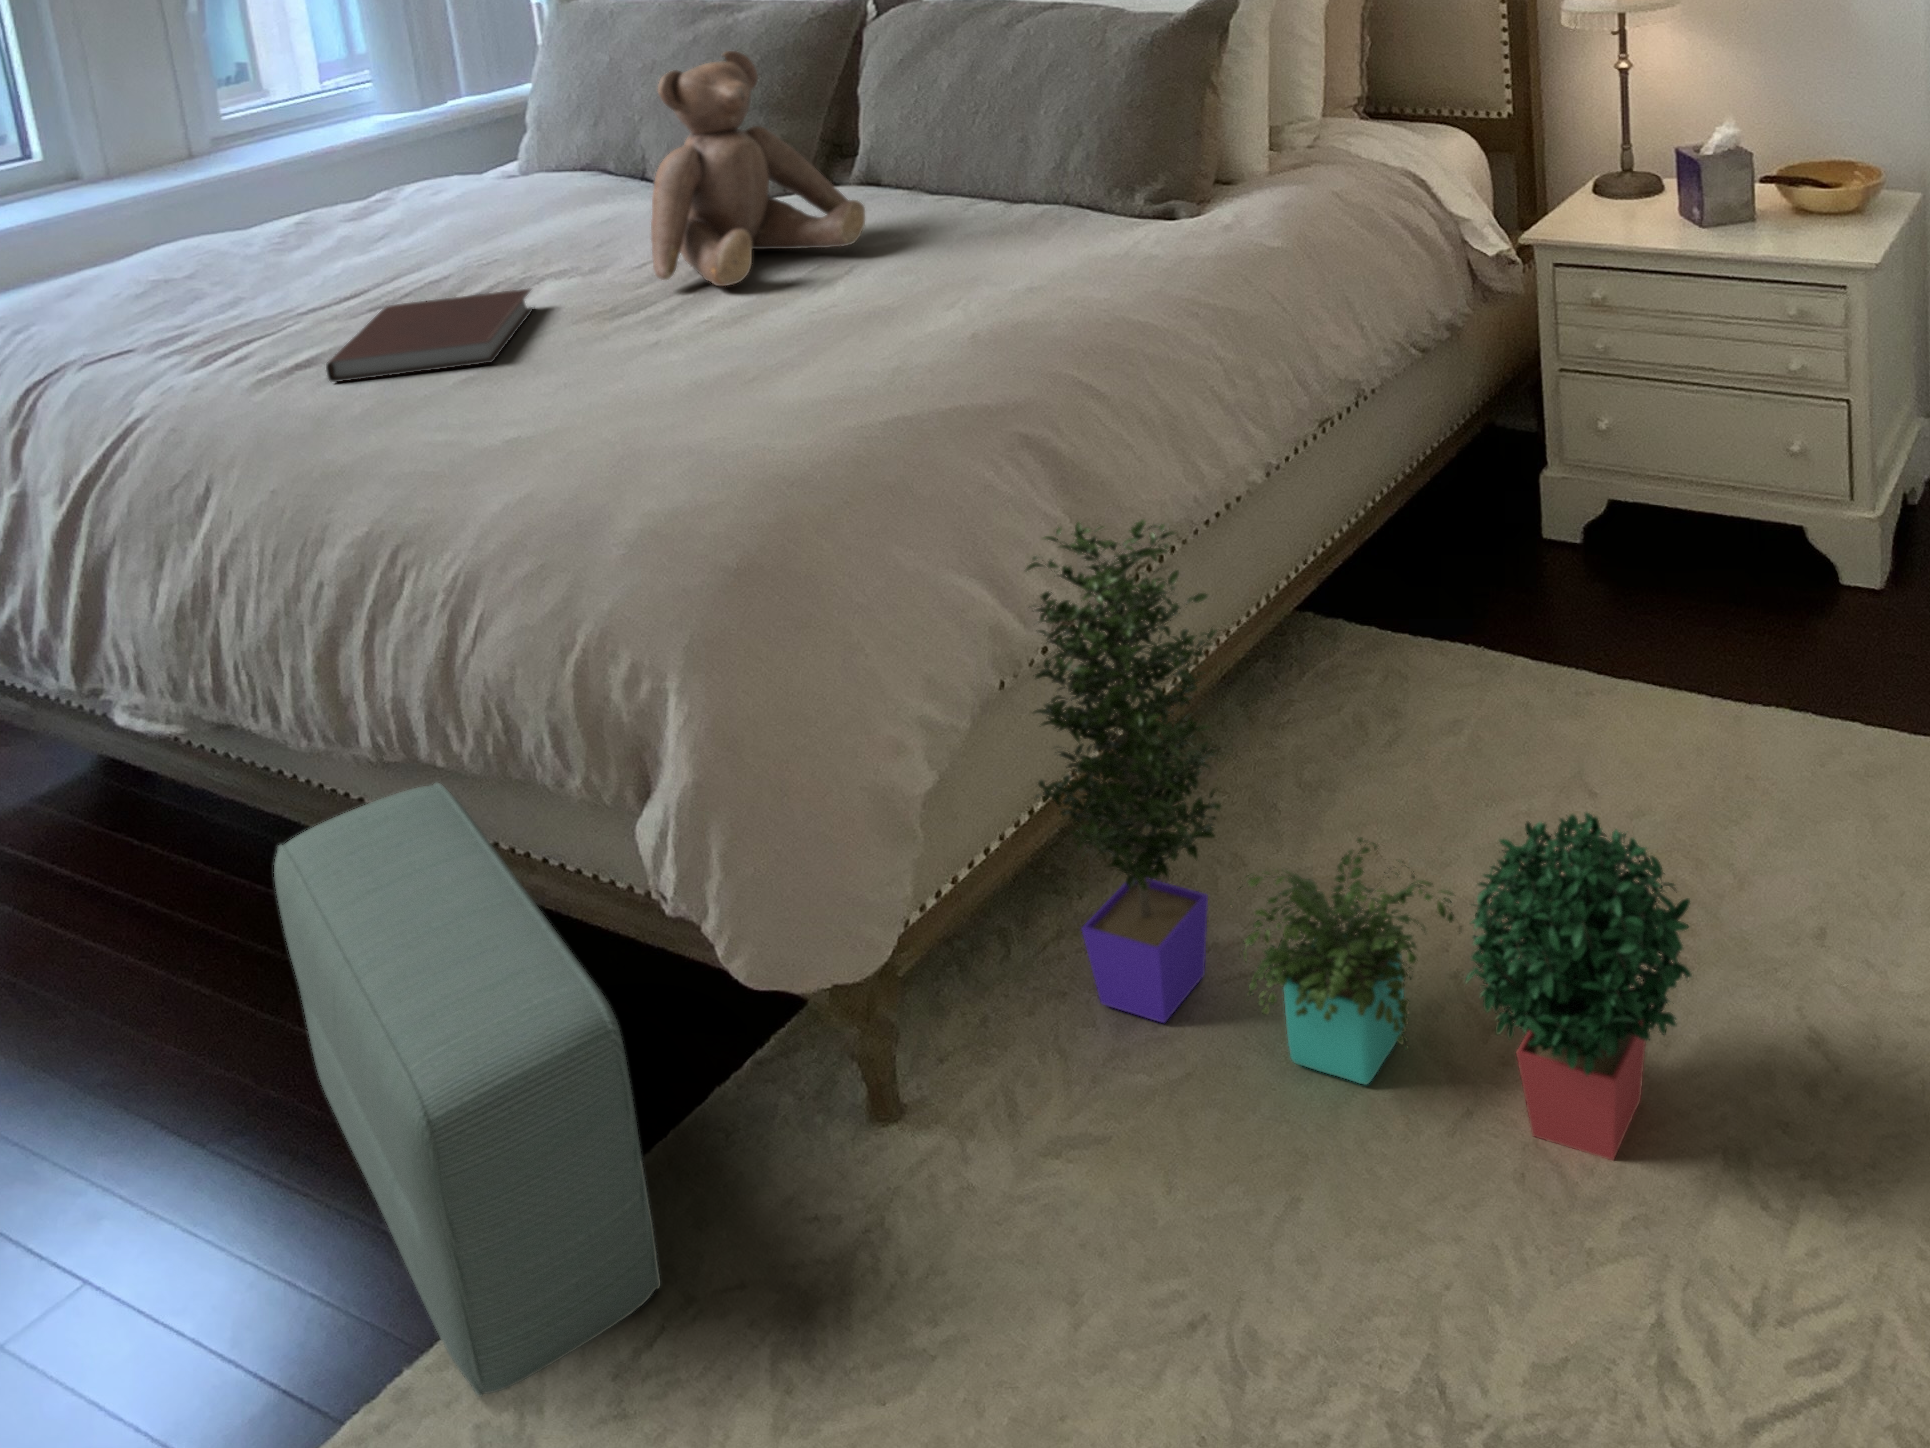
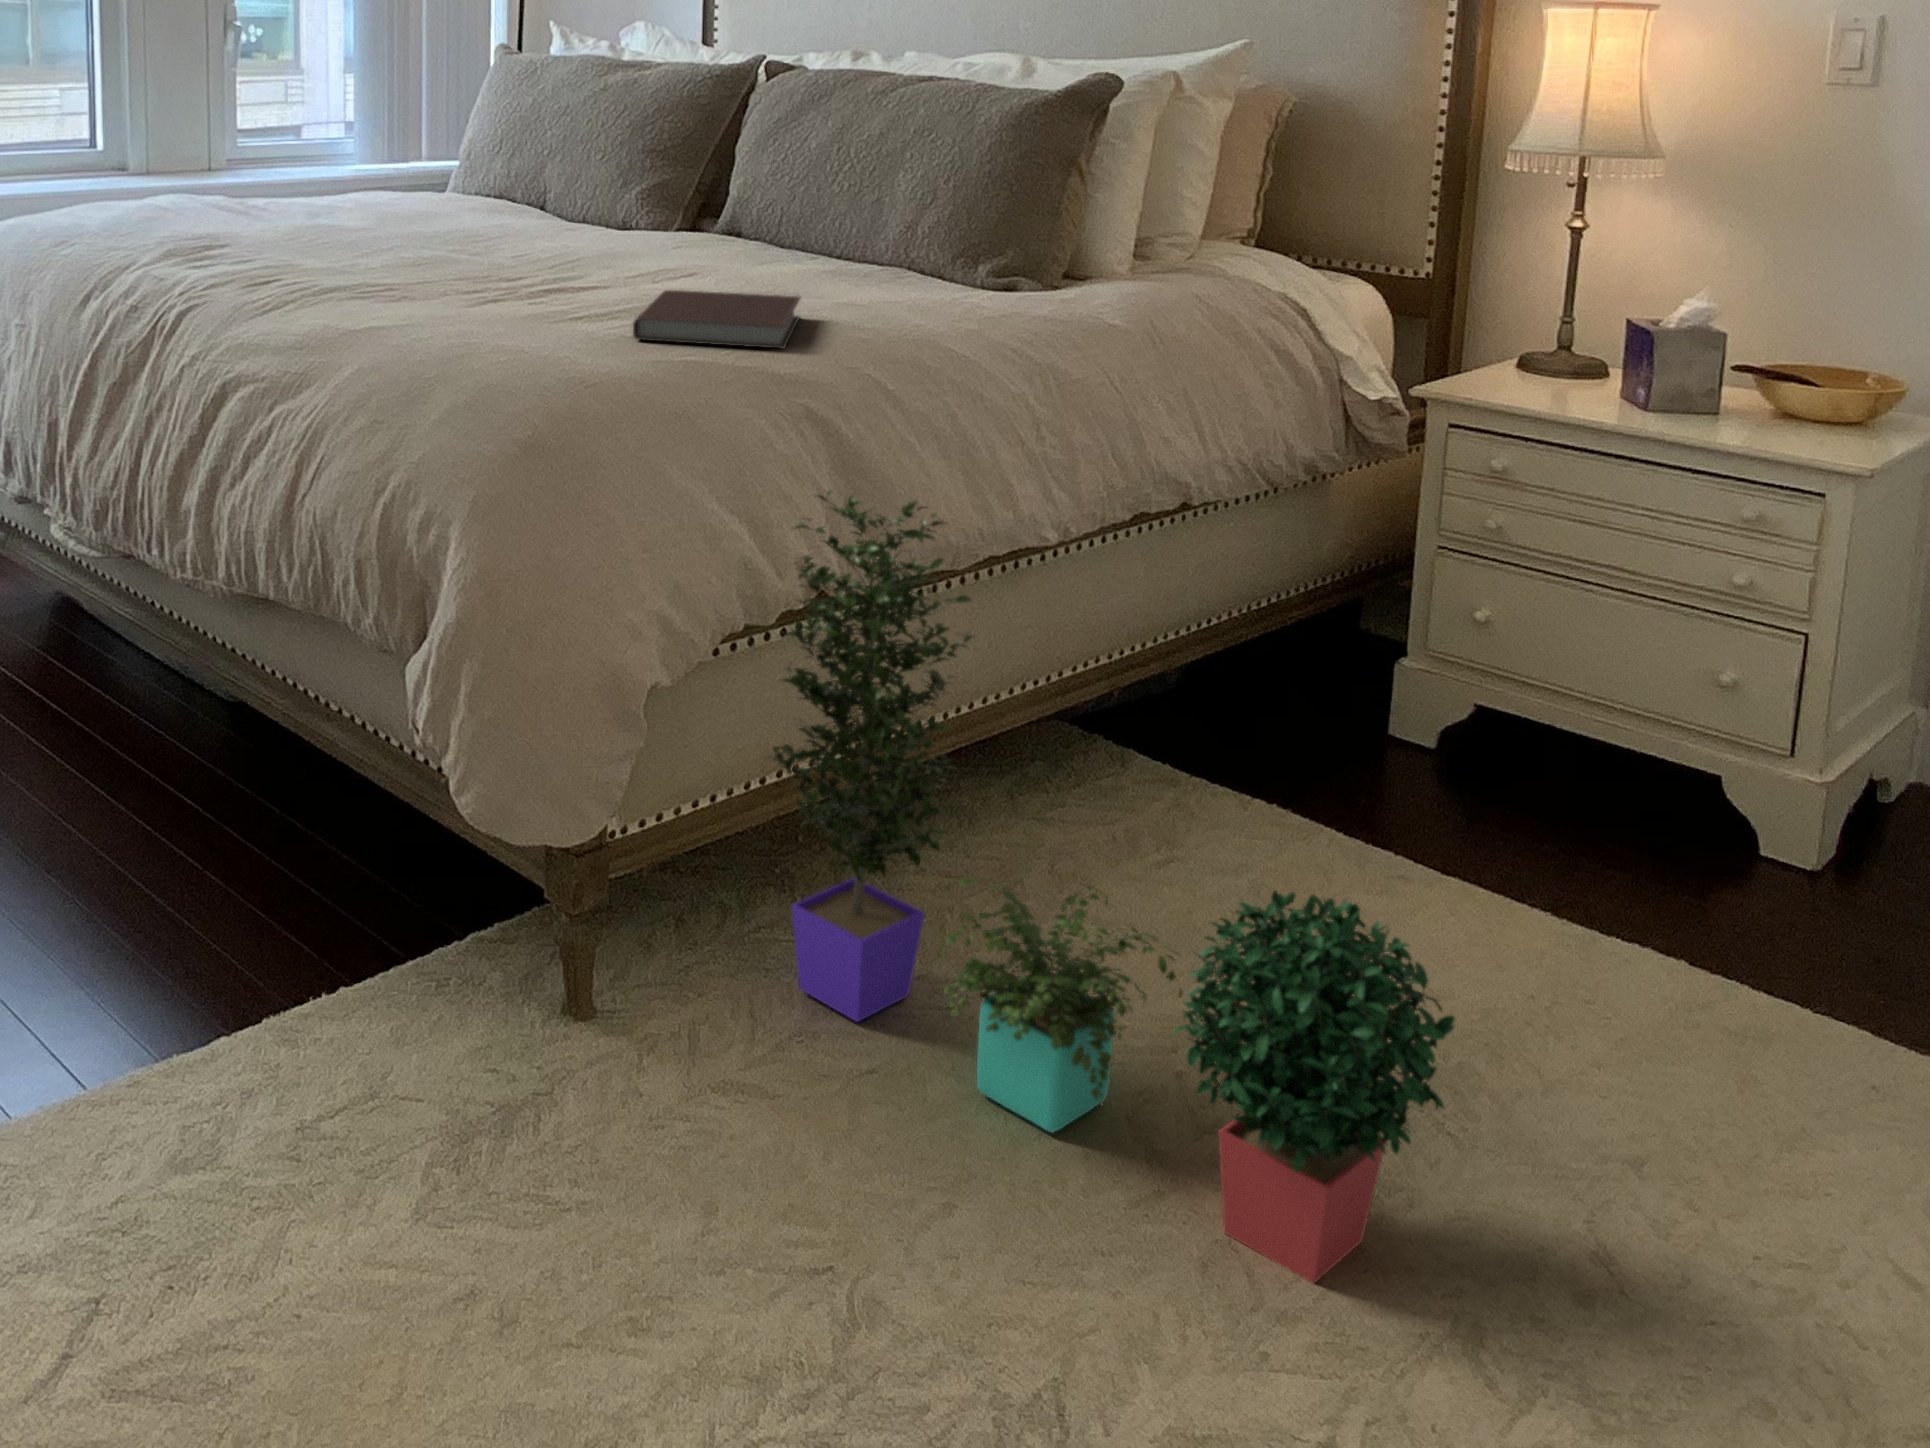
teddy bear: present [651,51,865,286] -> none [525,70,723,275]
notebook: present [326,289,534,382] -> present [633,290,800,348]
pouf: present [274,782,660,1397] -> none [130,624,358,1104]

